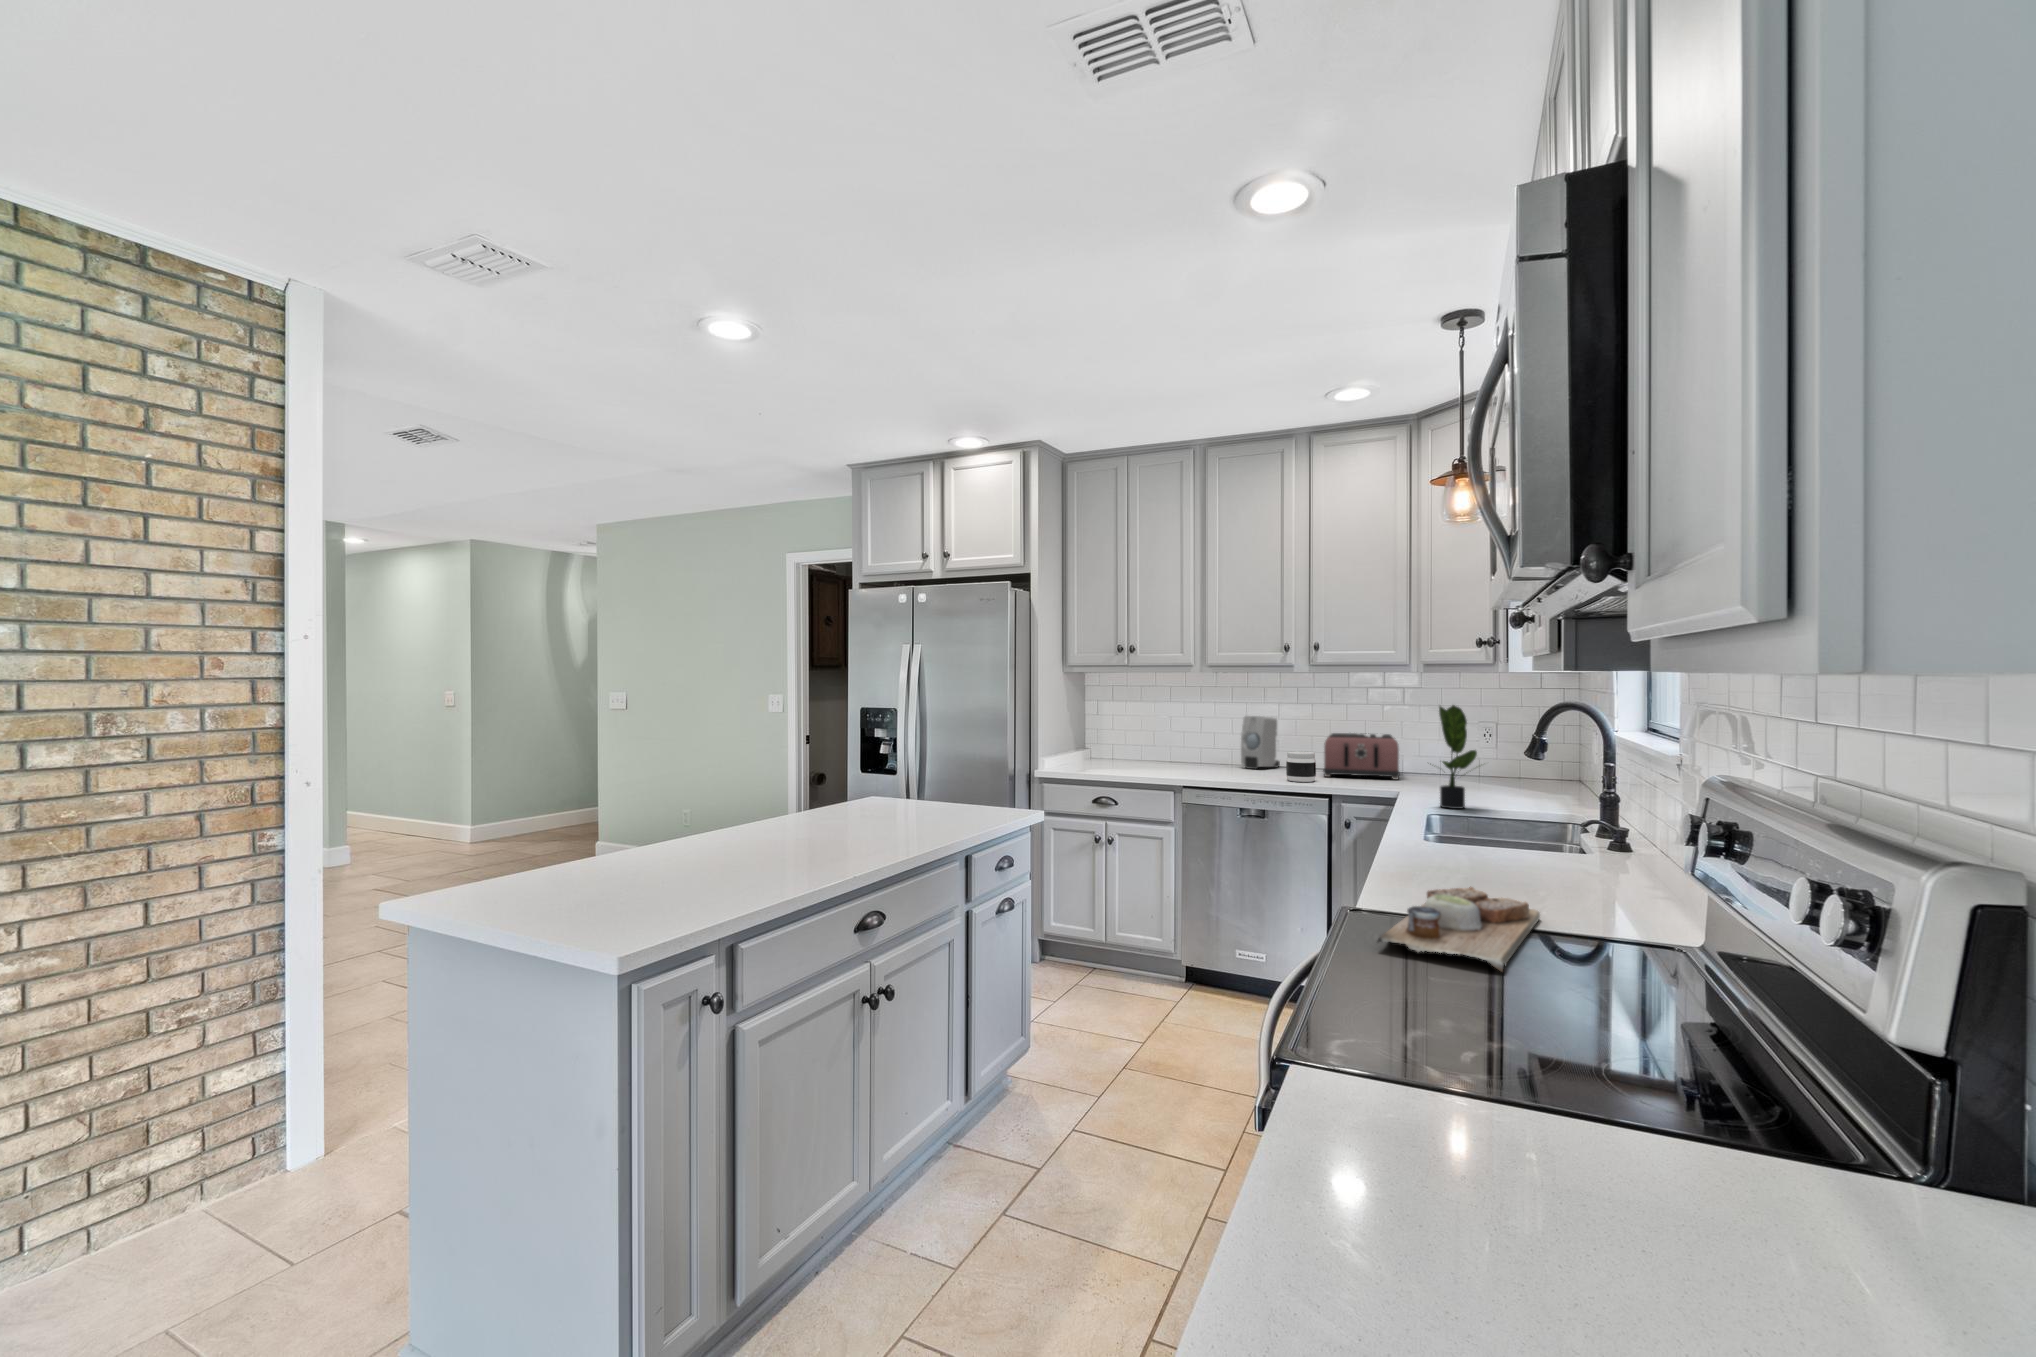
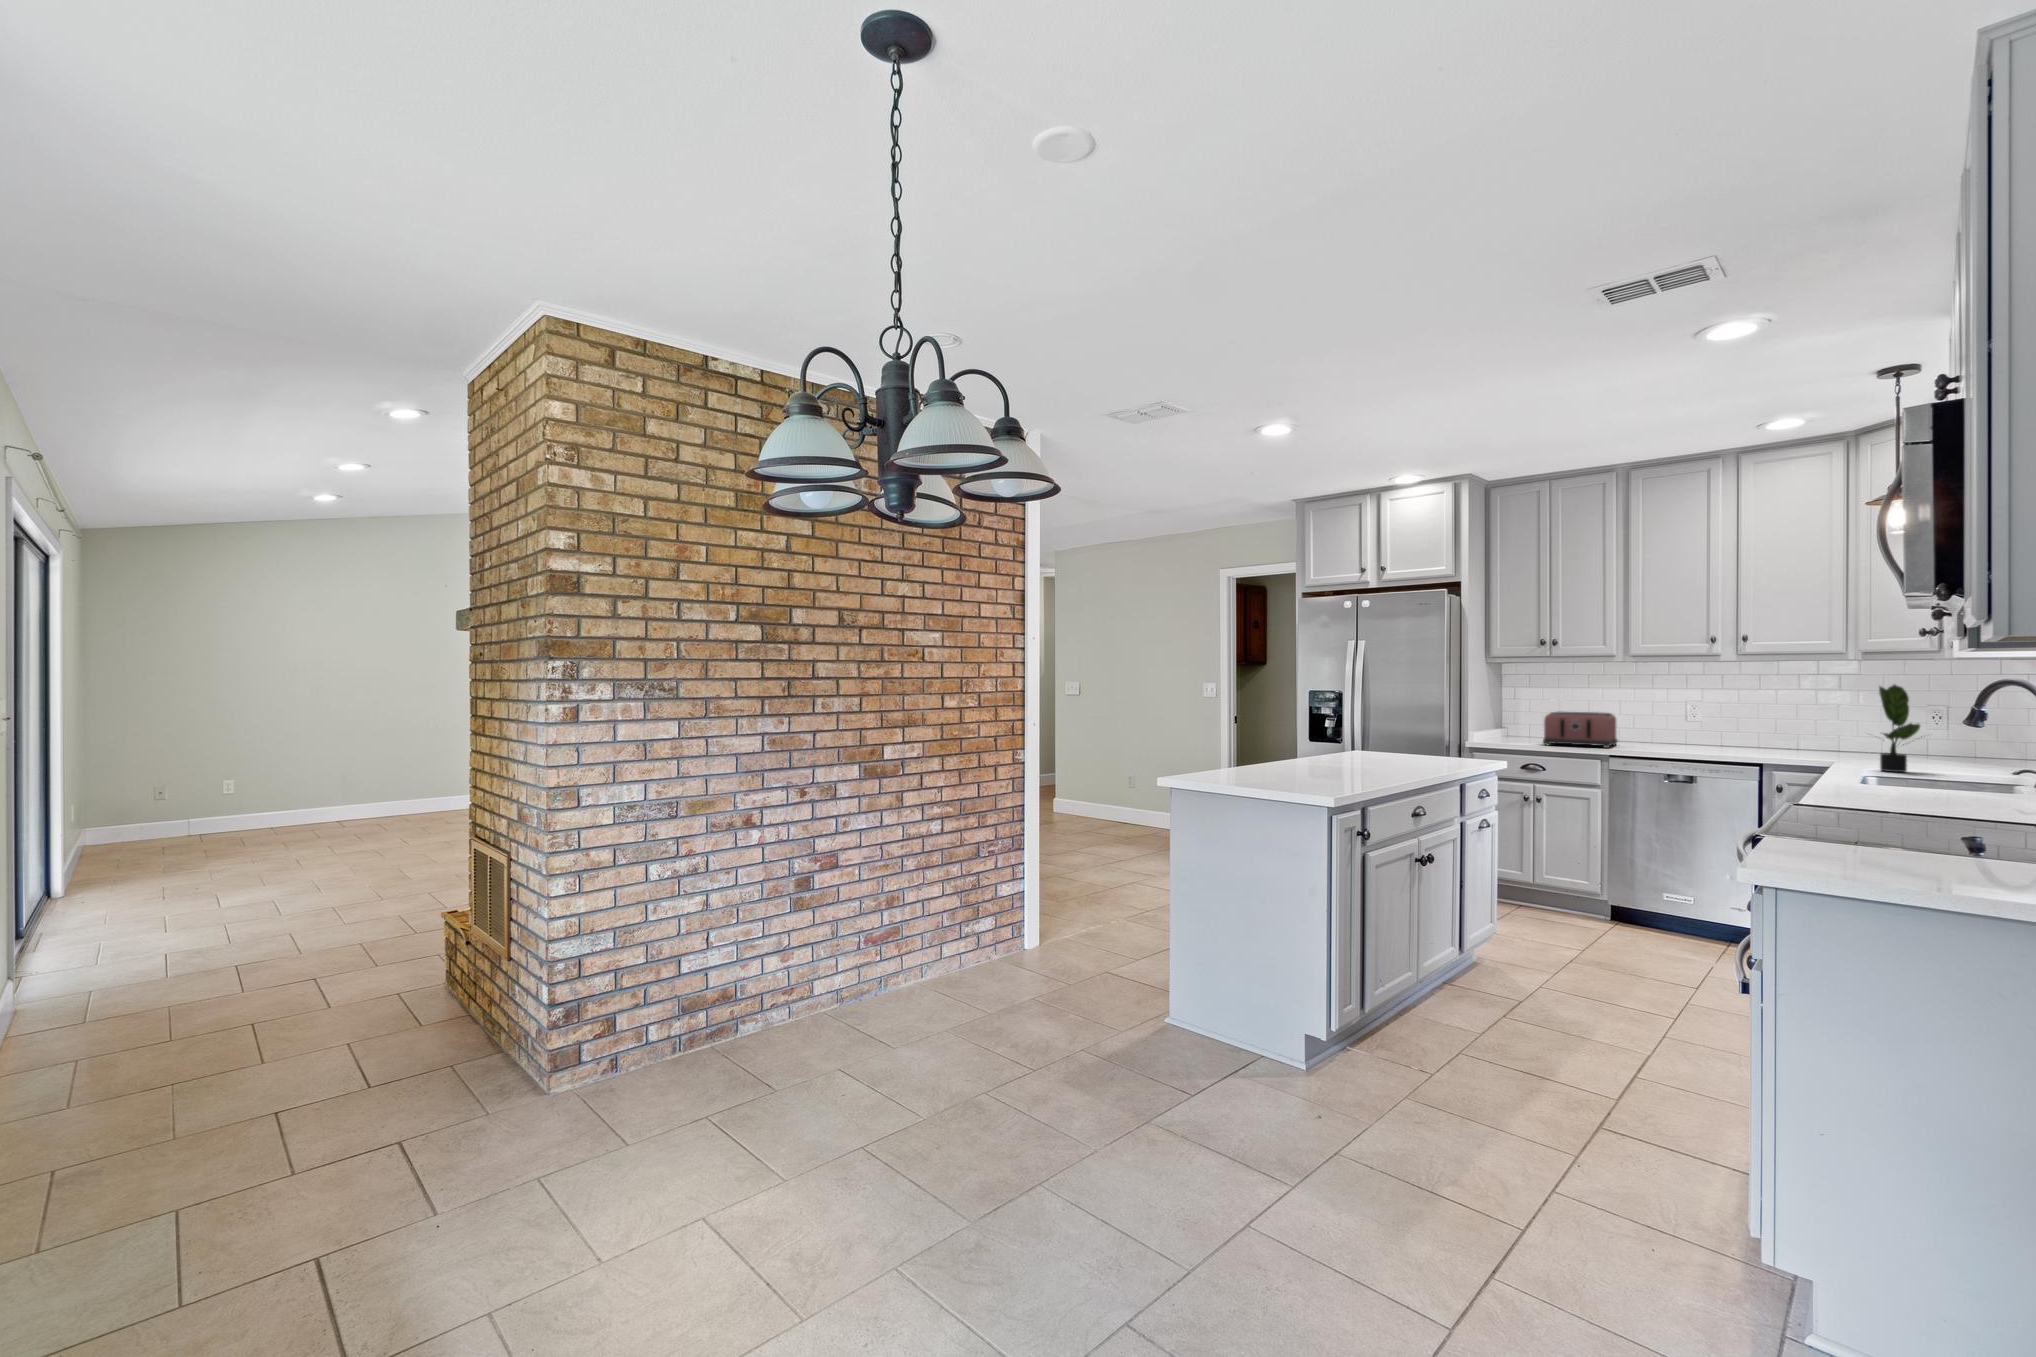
soap dispenser: present [1241,716,1280,769] -> none [1661,700,1703,746]
toaster: present [1323,733,1400,779] -> present [1543,712,1618,748]
jar: present [1286,751,1316,782] -> none [1713,728,1744,754]
cutting board: present [1377,887,1540,971] -> none [1828,793,1965,829]

